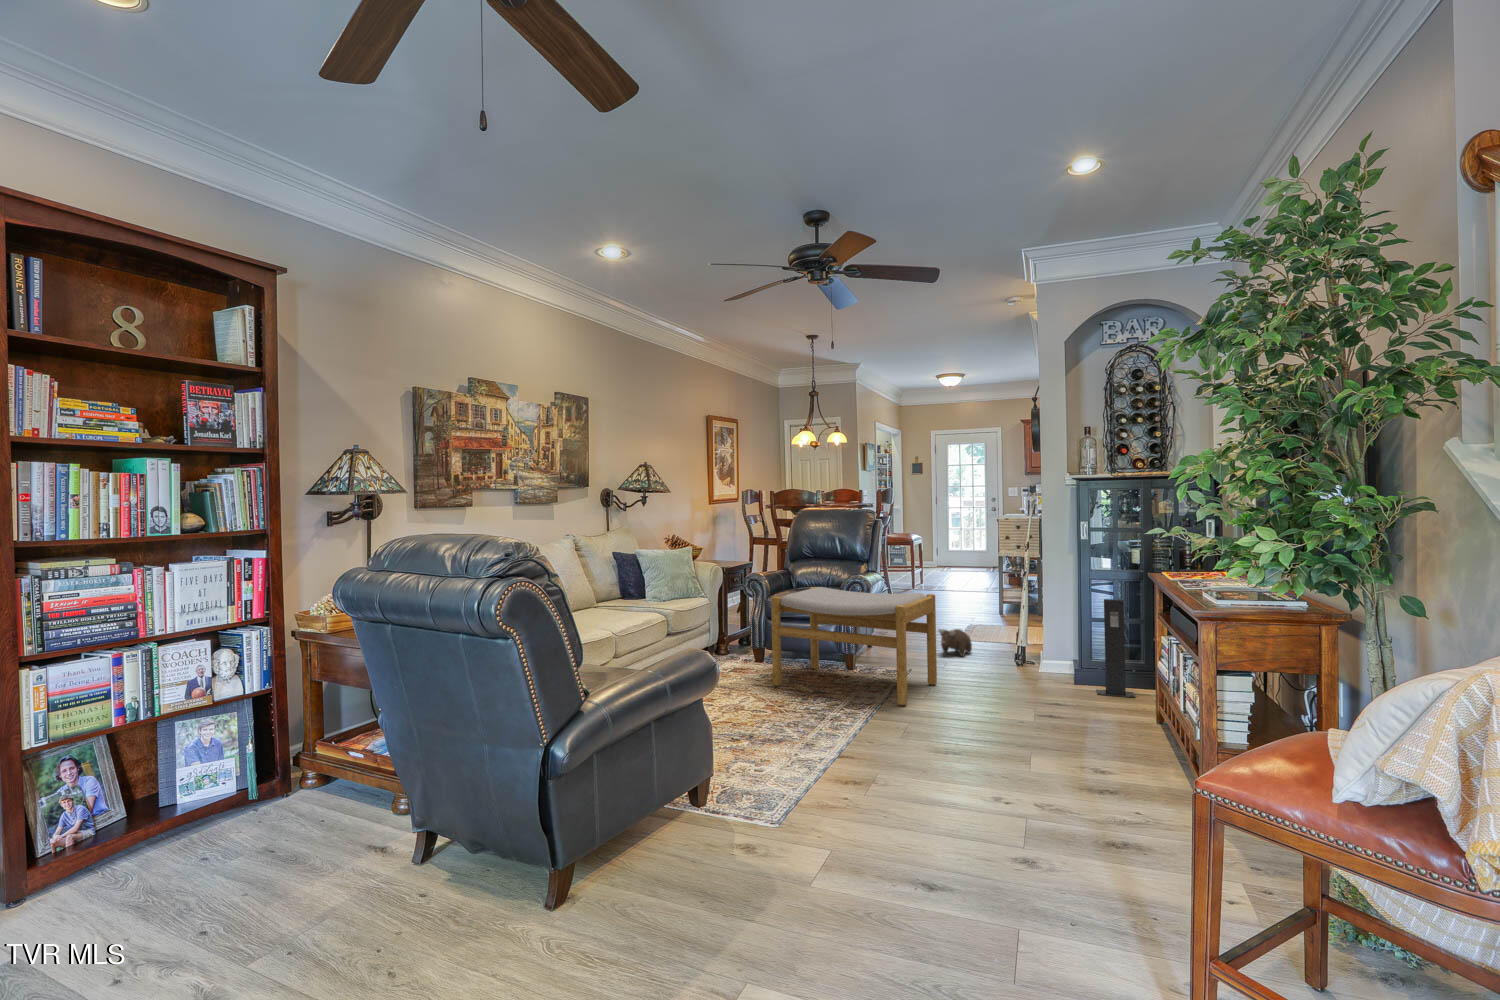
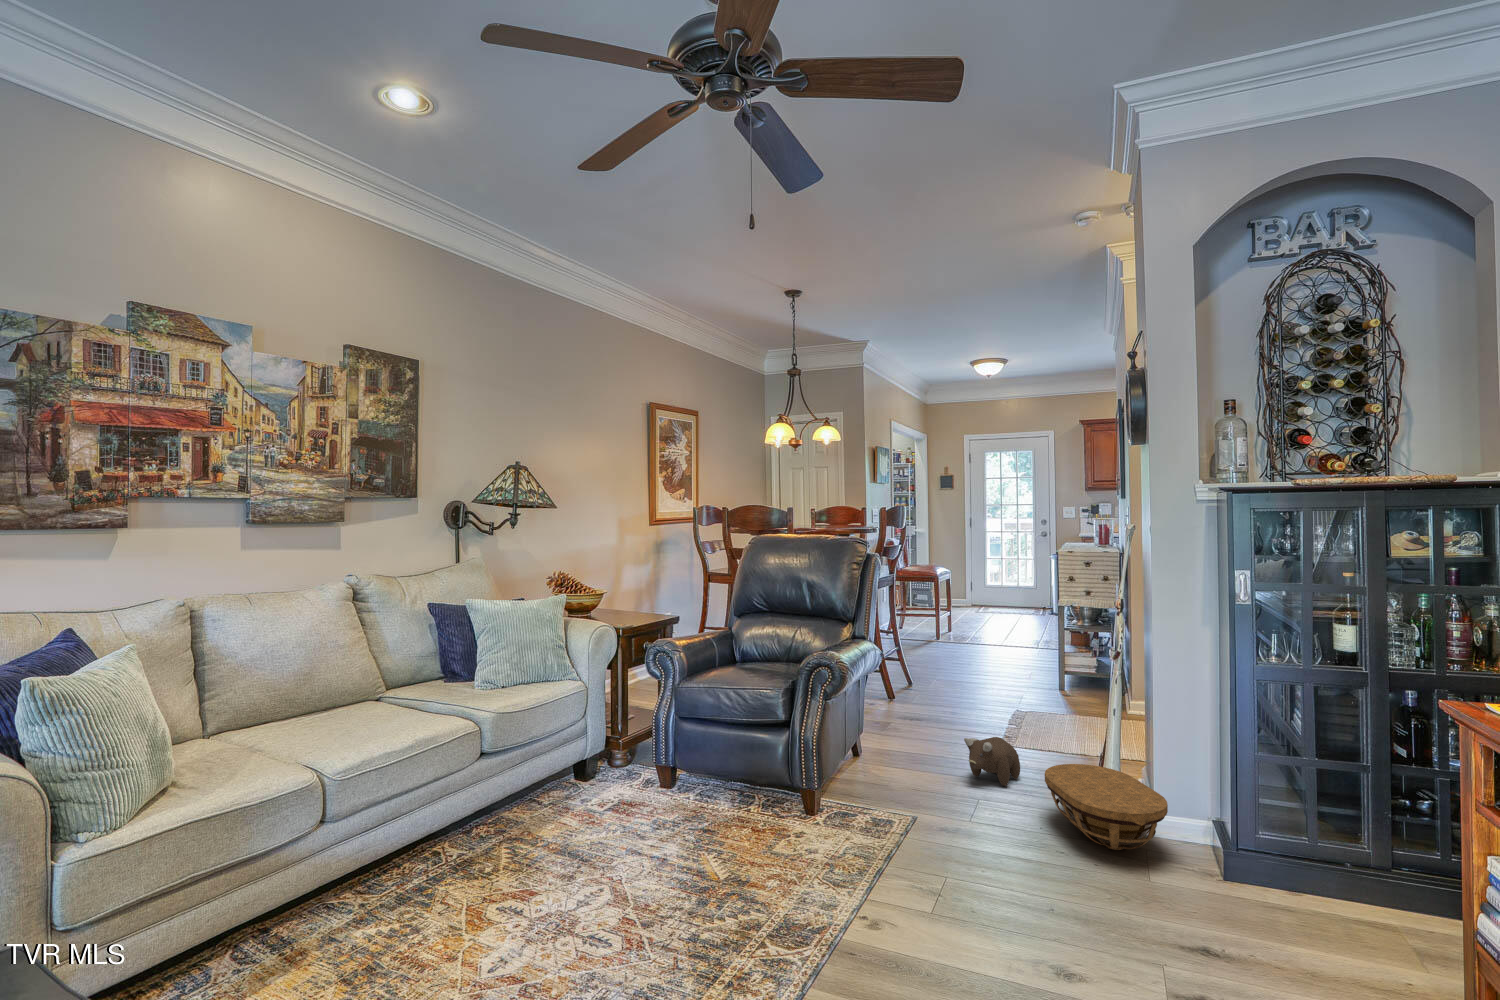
footstool: present [771,587,937,705] -> none [661,669,957,937]
speaker: present [1096,599,1135,697] -> none [1267,724,1359,931]
basket: none [985,638,1050,677] -> present [1045,764,1168,850]

